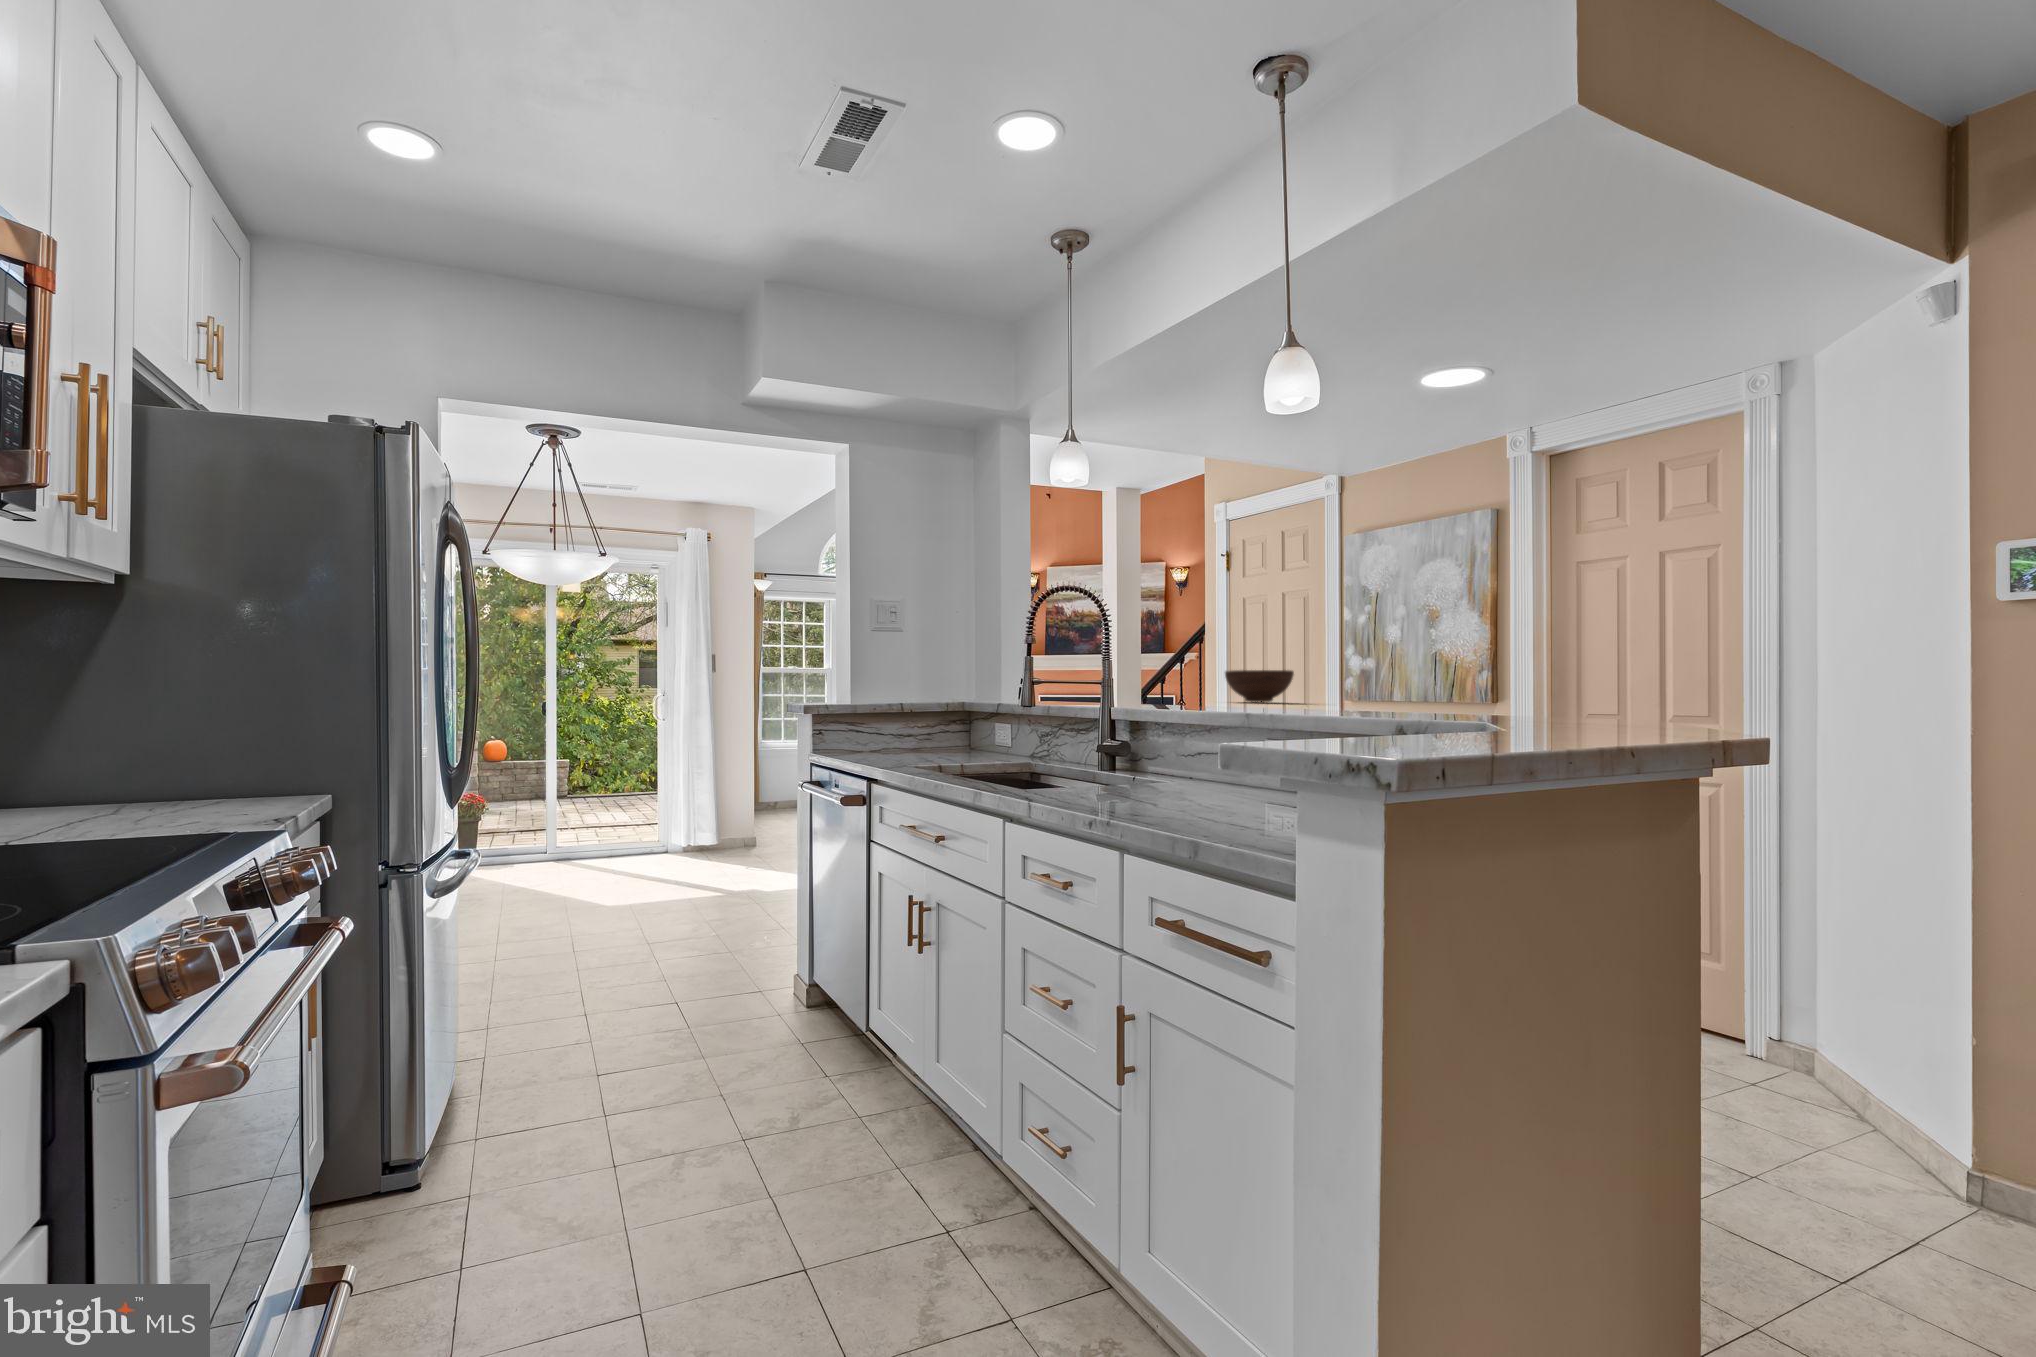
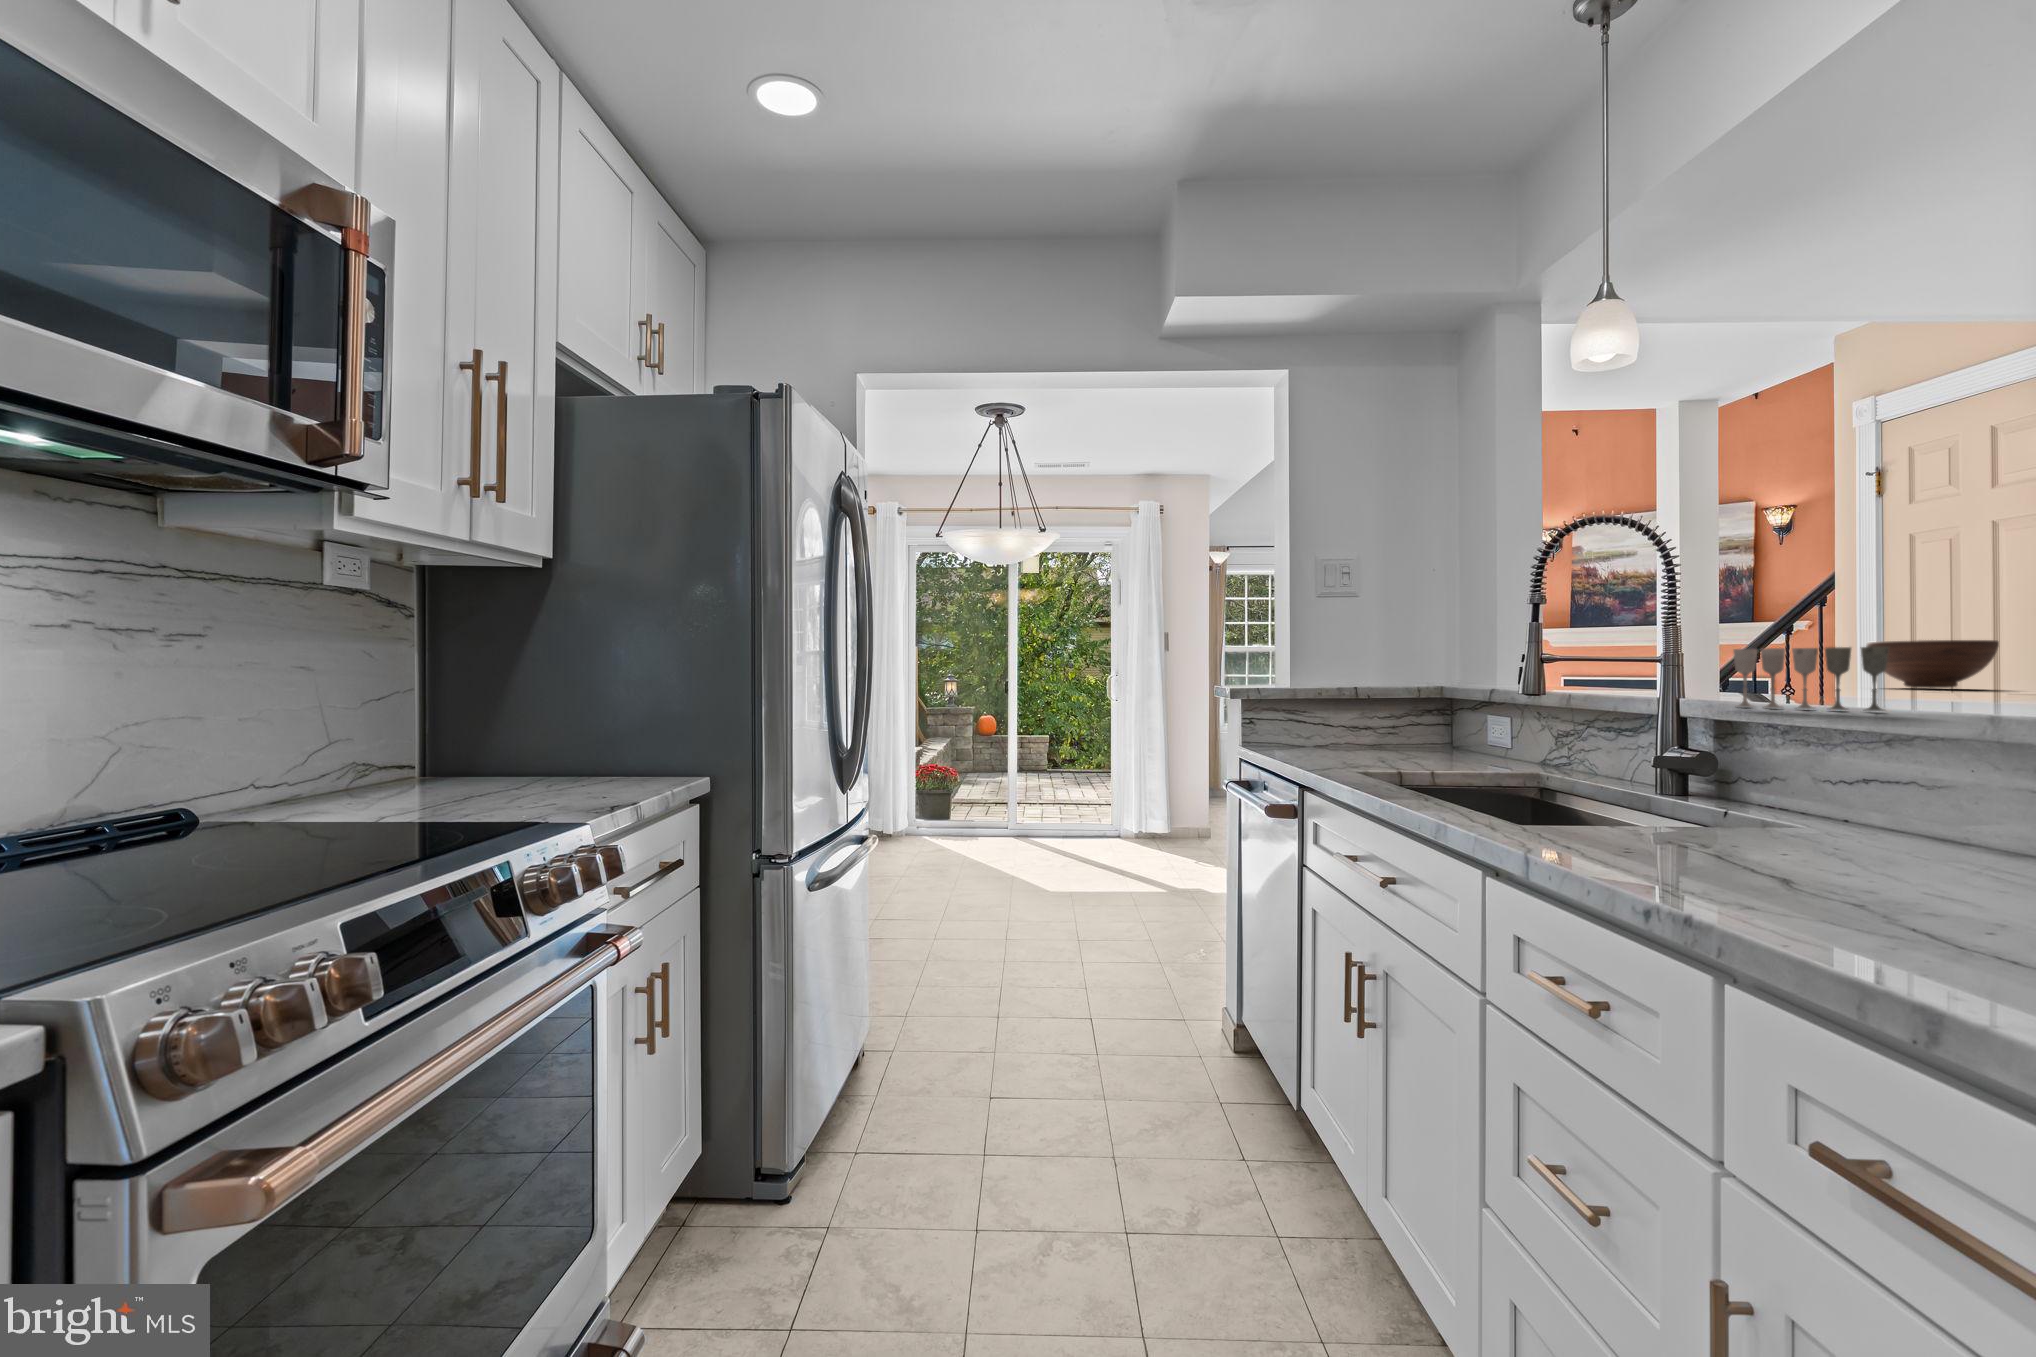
wine glass: none [1140,678,1216,715] -> present [1733,647,1889,711]

